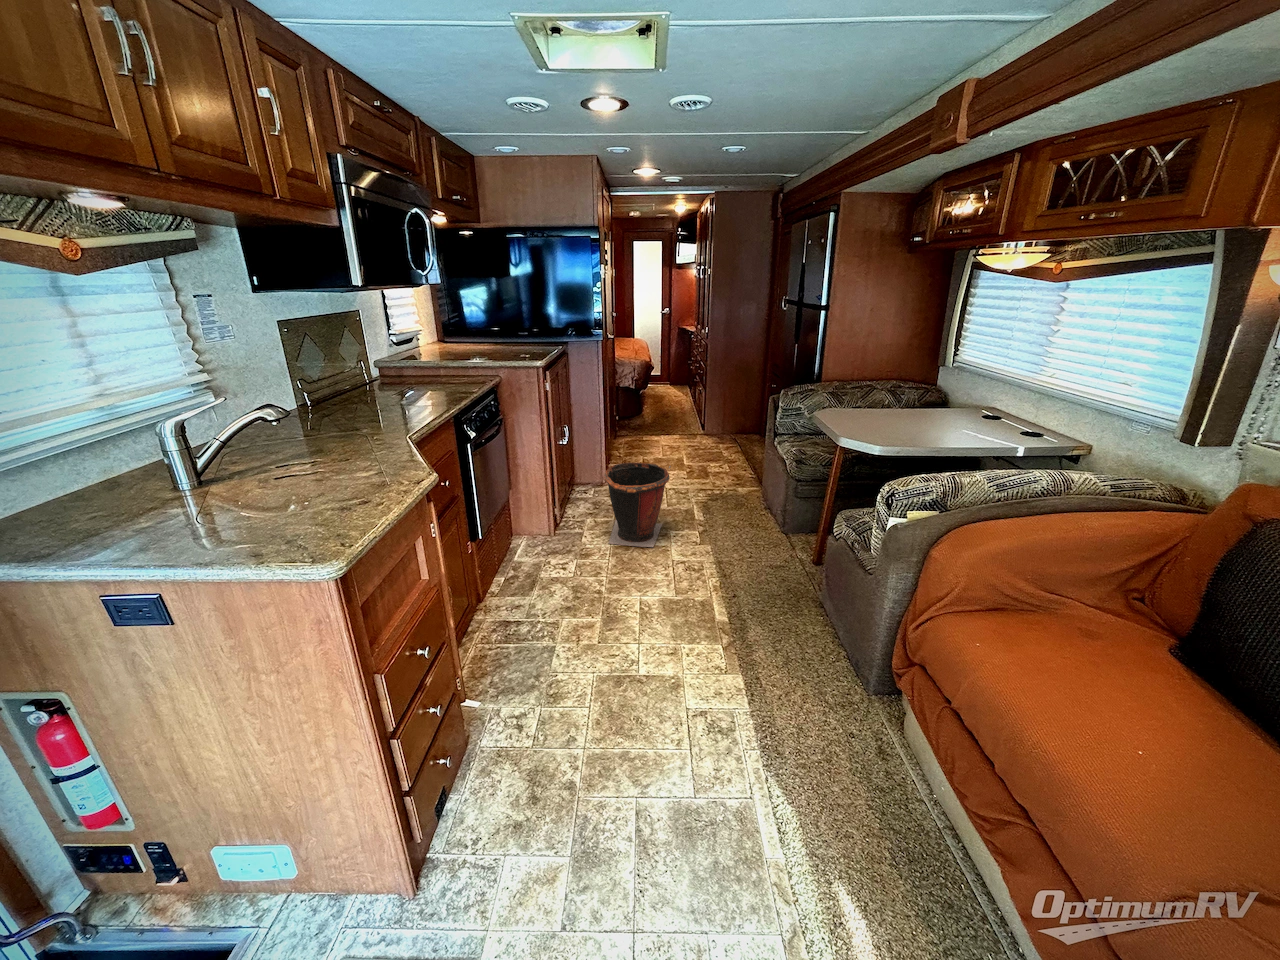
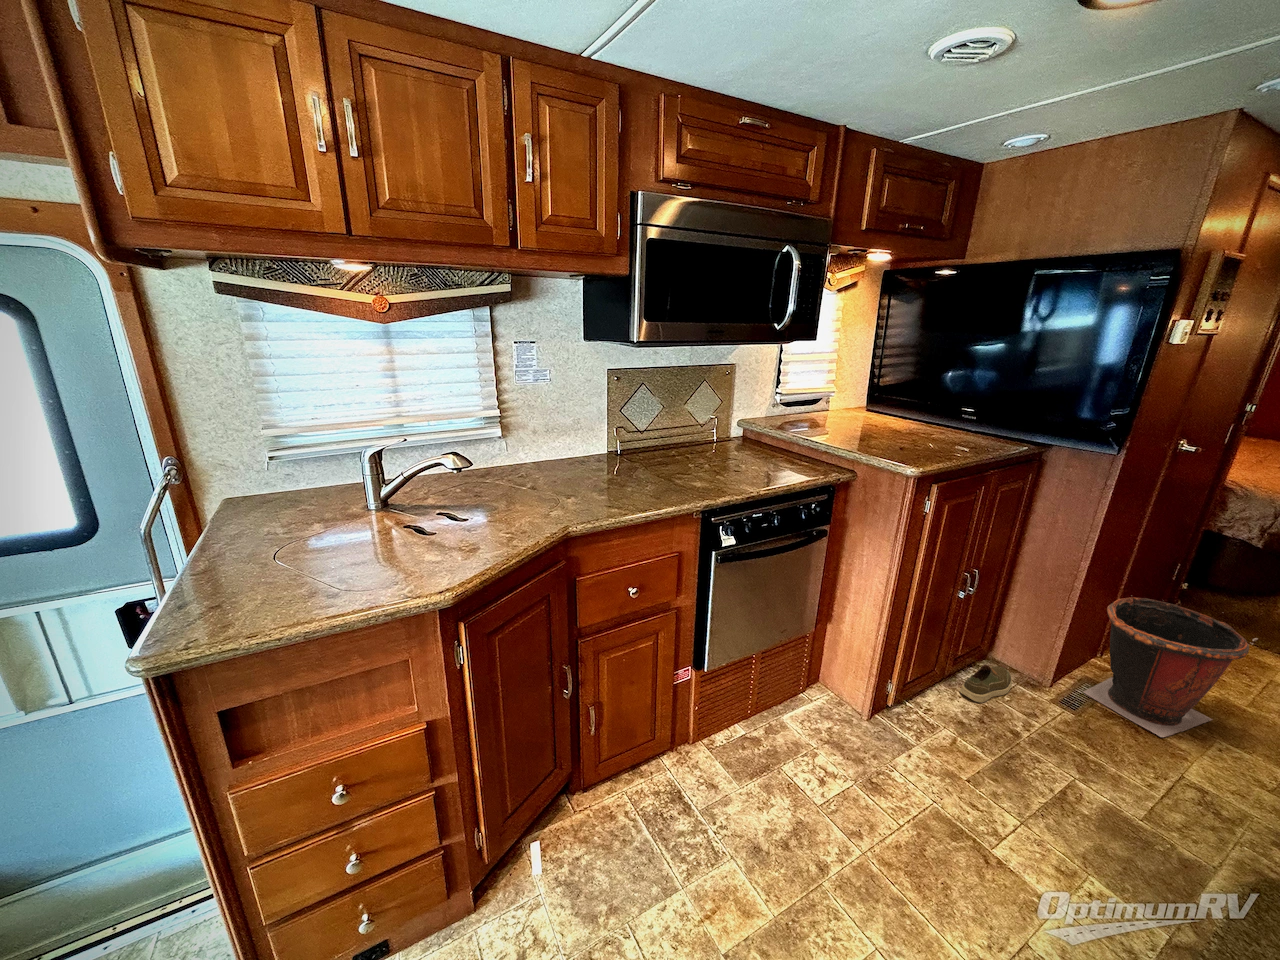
shoe: none [552,553,577,587] -> present [960,665,1012,703]

